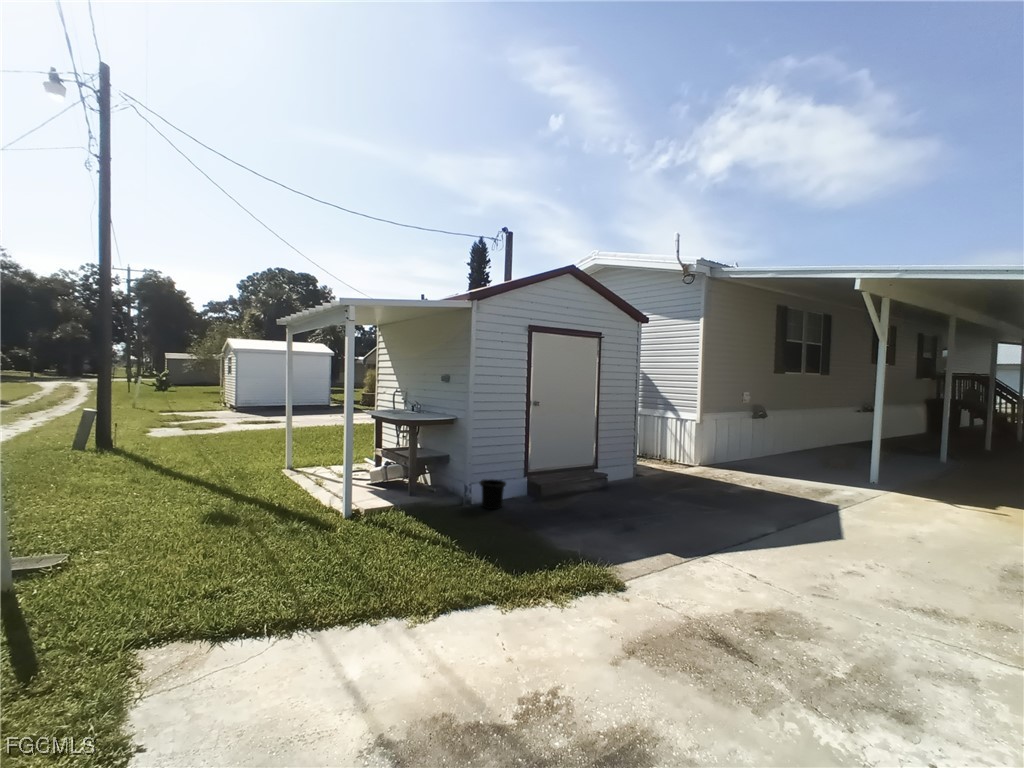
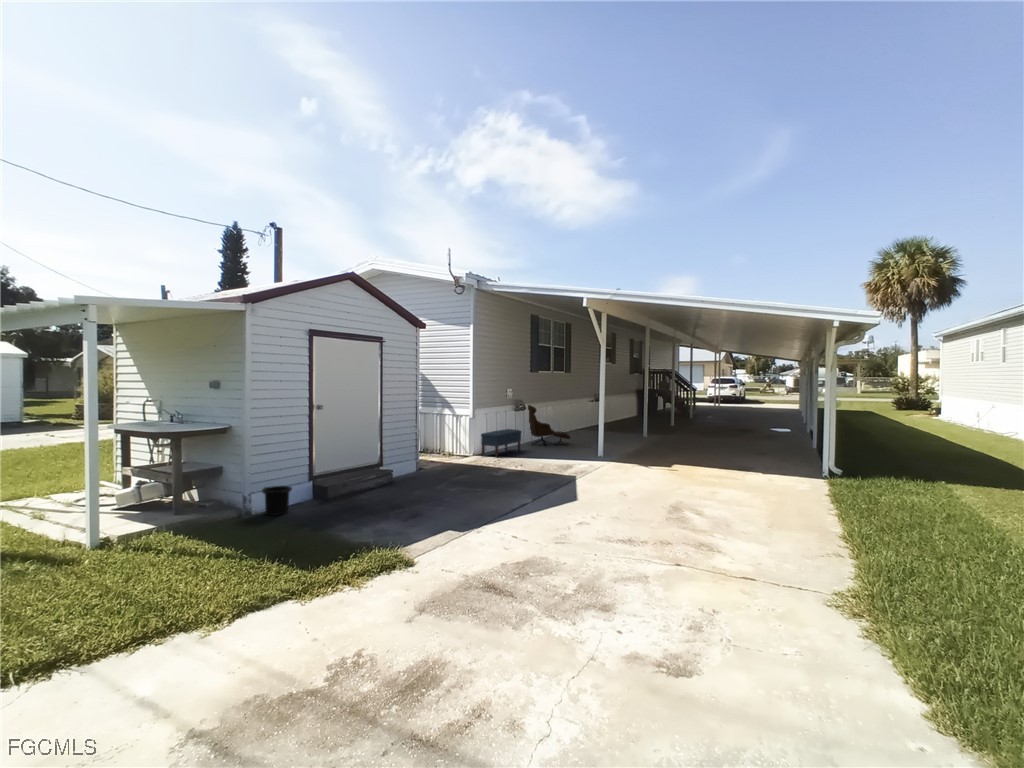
lounge chair: none [769,411,831,464] -> present [528,405,570,446]
bench: none [711,439,763,472] -> present [481,429,521,458]

